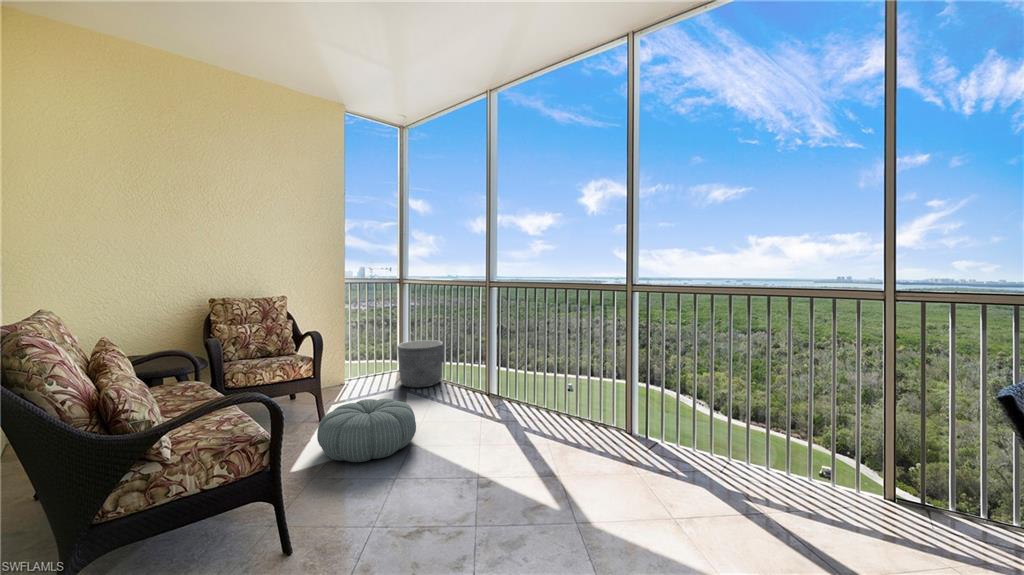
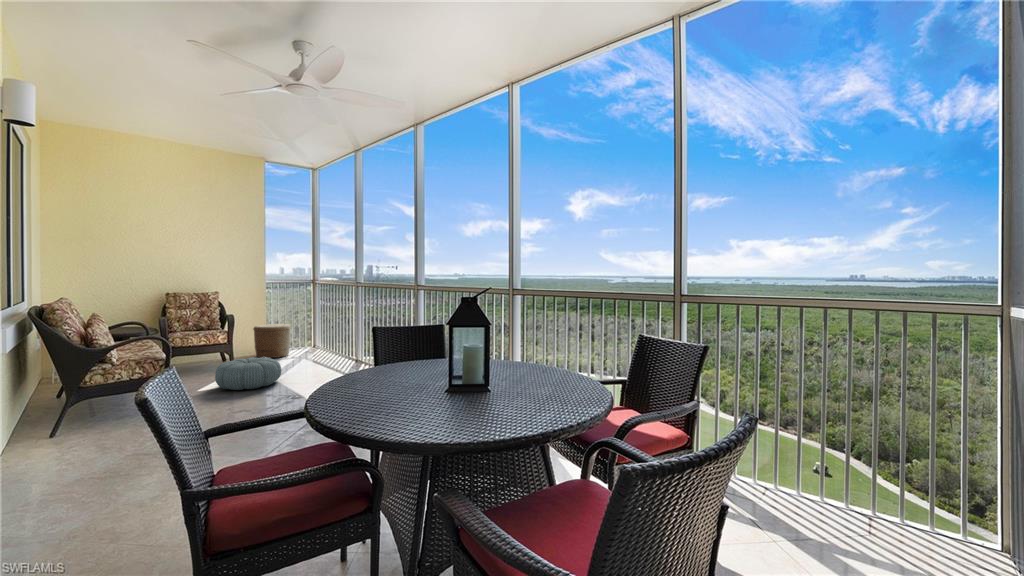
woven basket: none [330,338,379,389] -> present [253,324,291,358]
planter: present [397,340,443,388] -> none [300,327,335,359]

